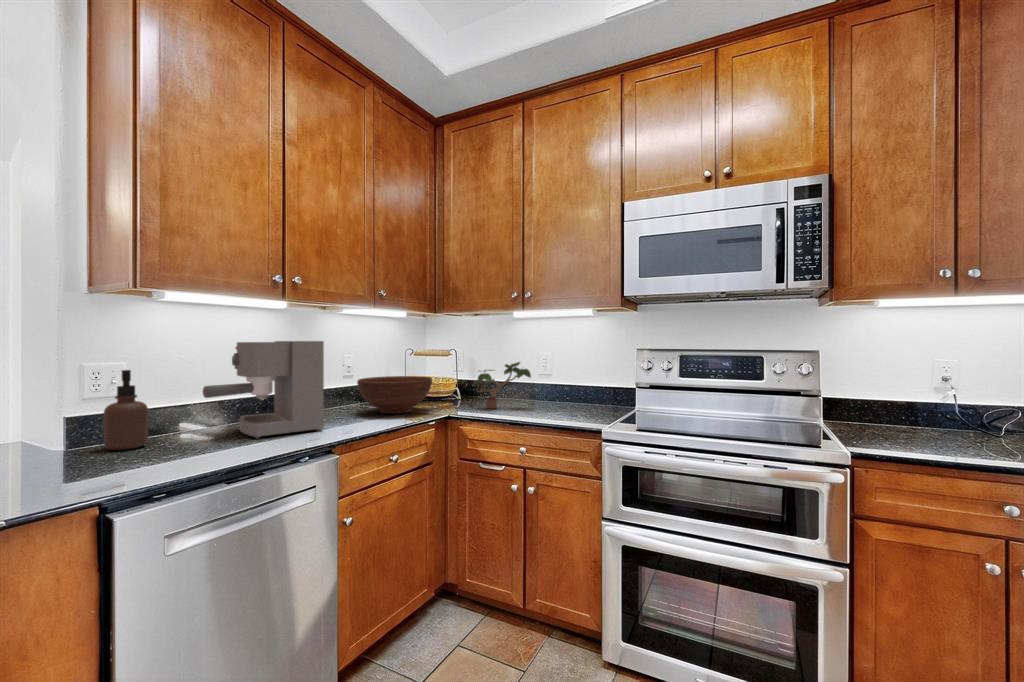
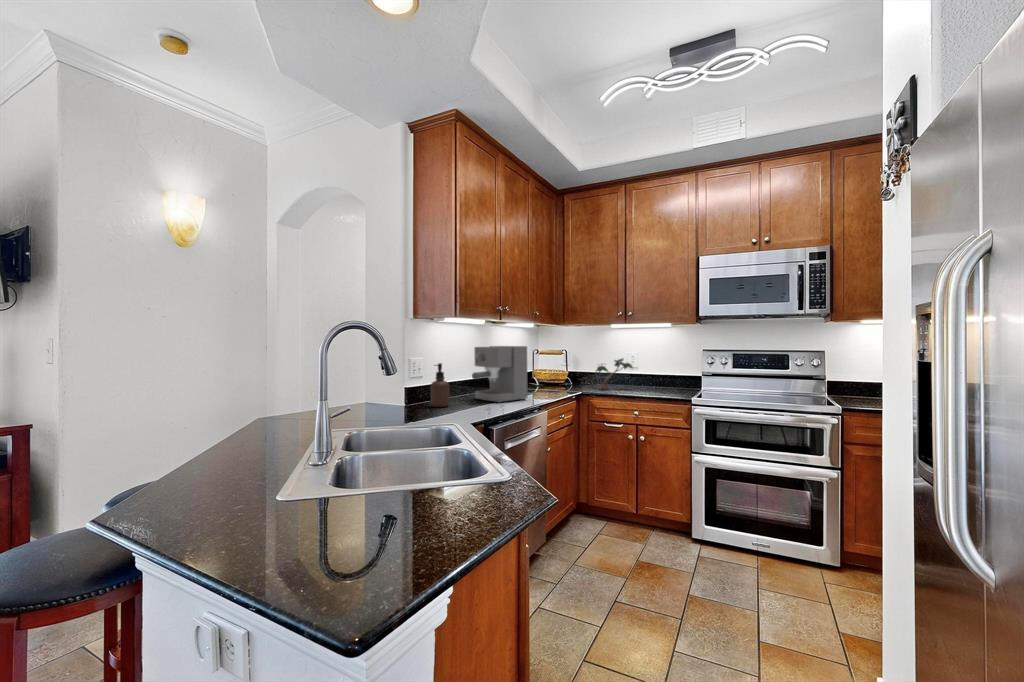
fruit bowl: present [357,376,432,414] -> none [524,368,571,392]

